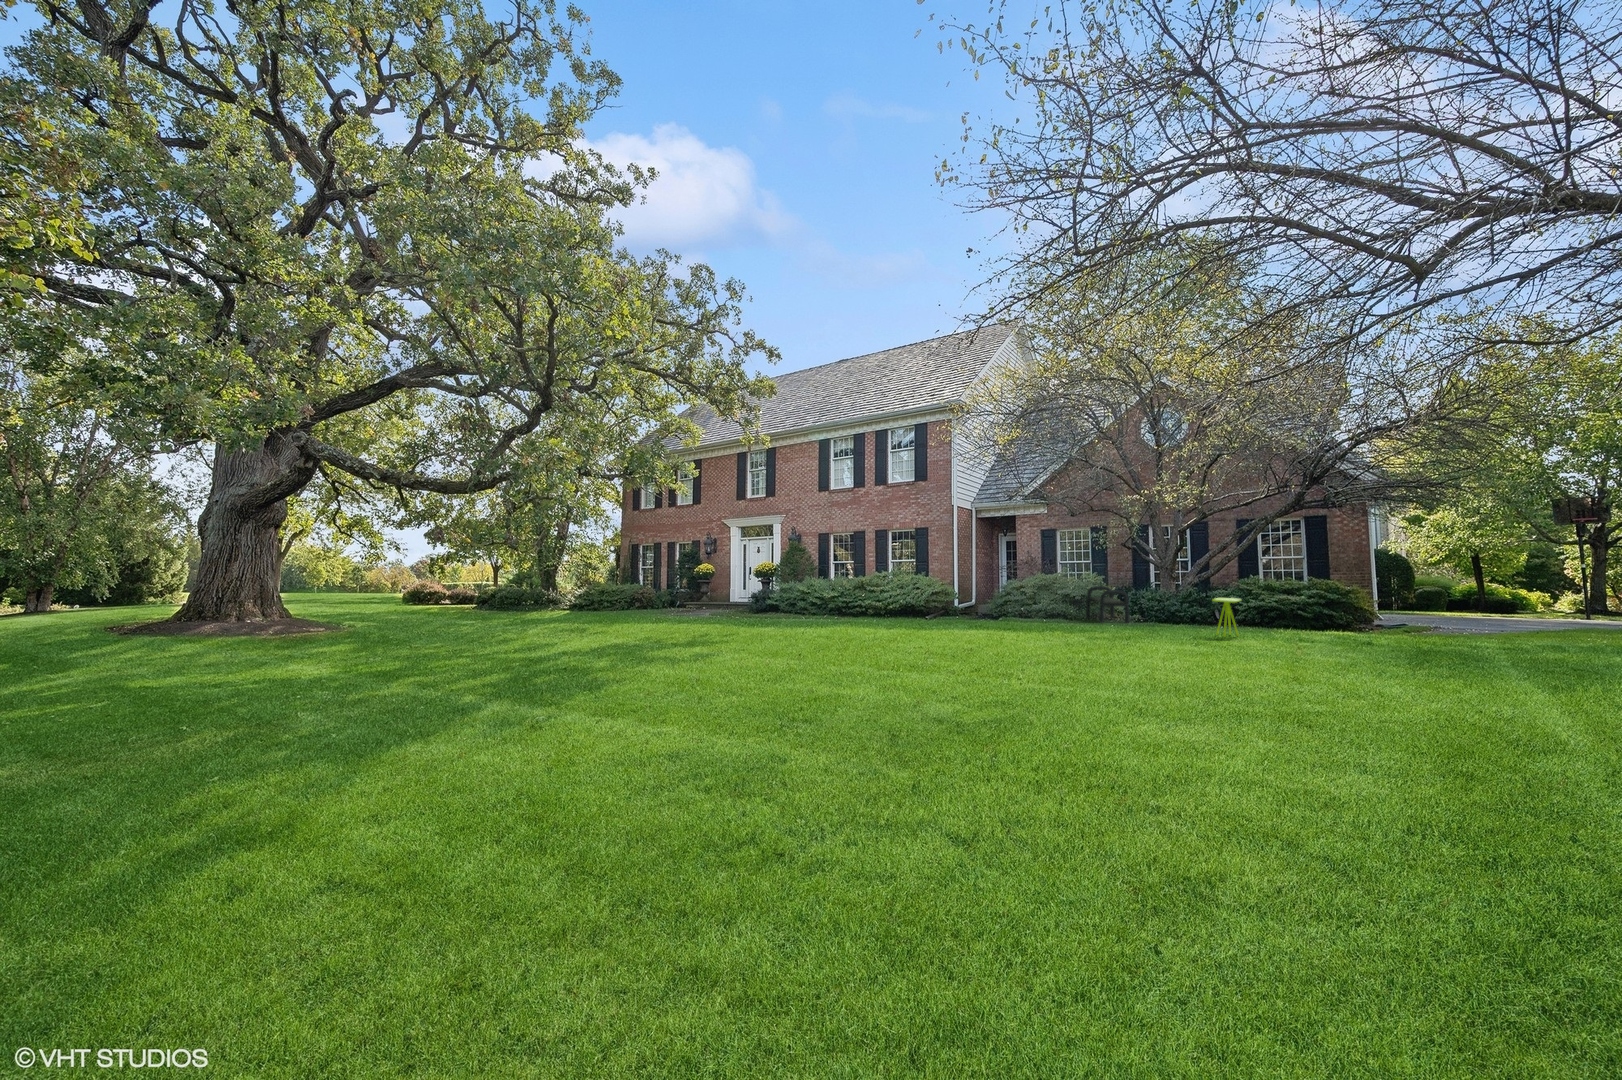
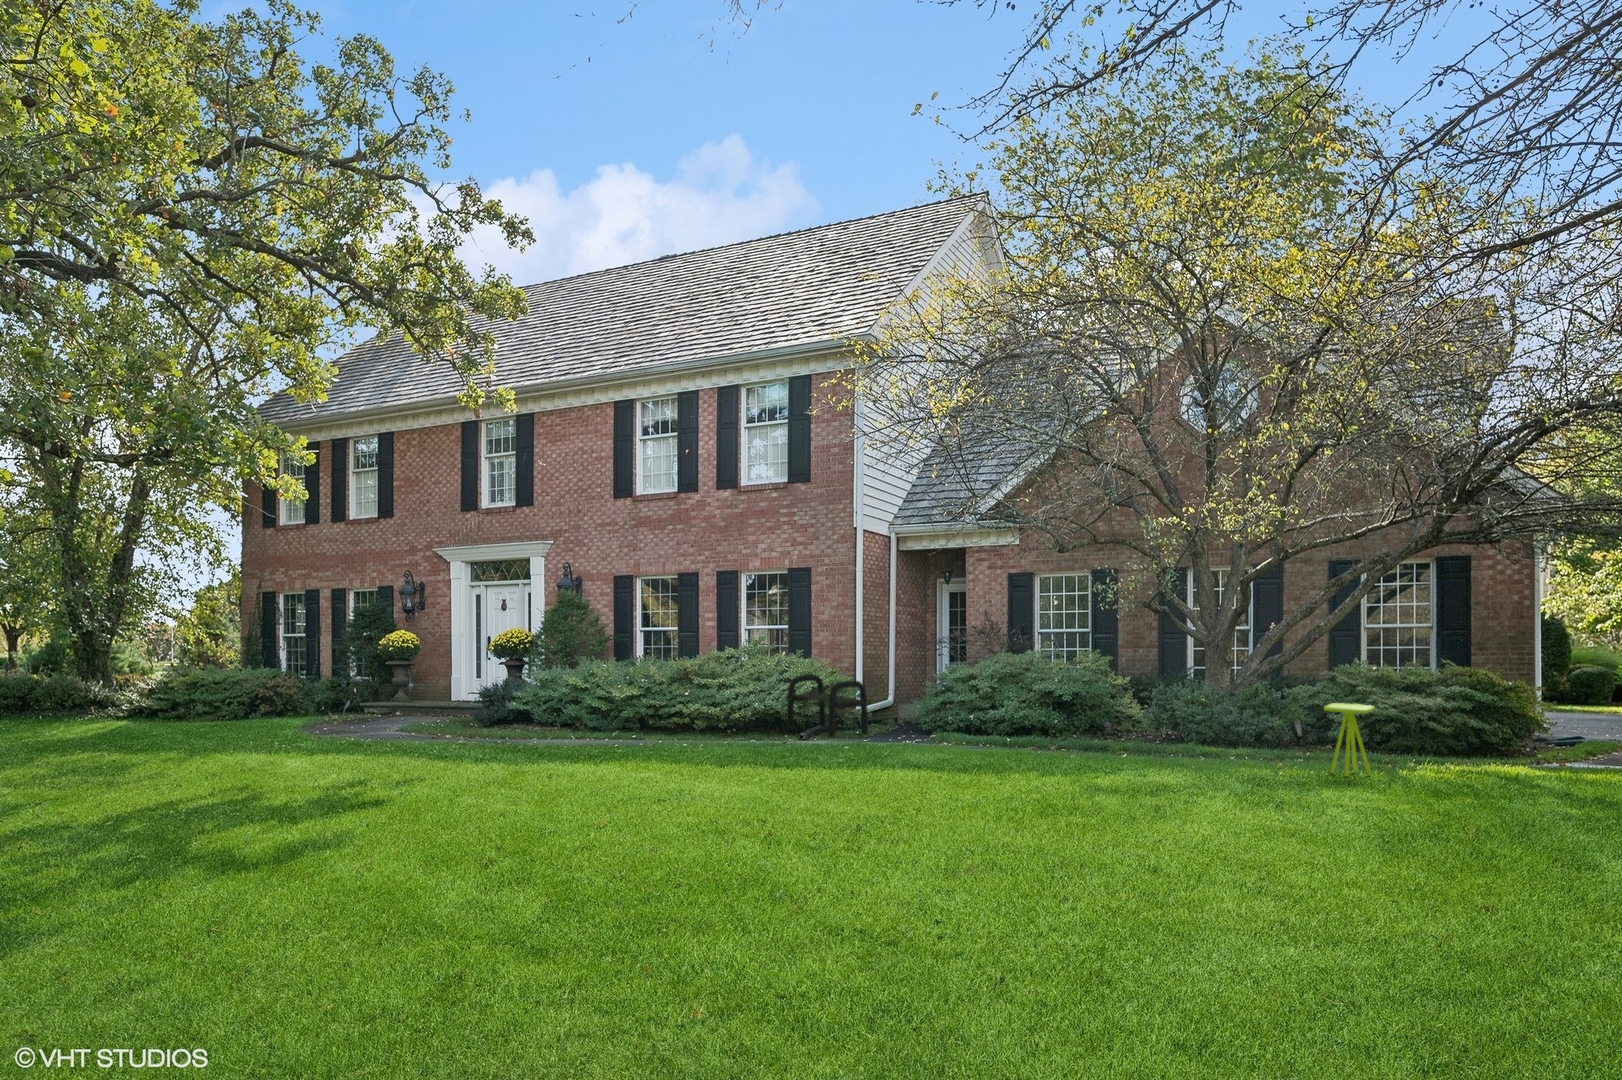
bench: present [1086,586,1130,623] -> present [787,674,868,737]

